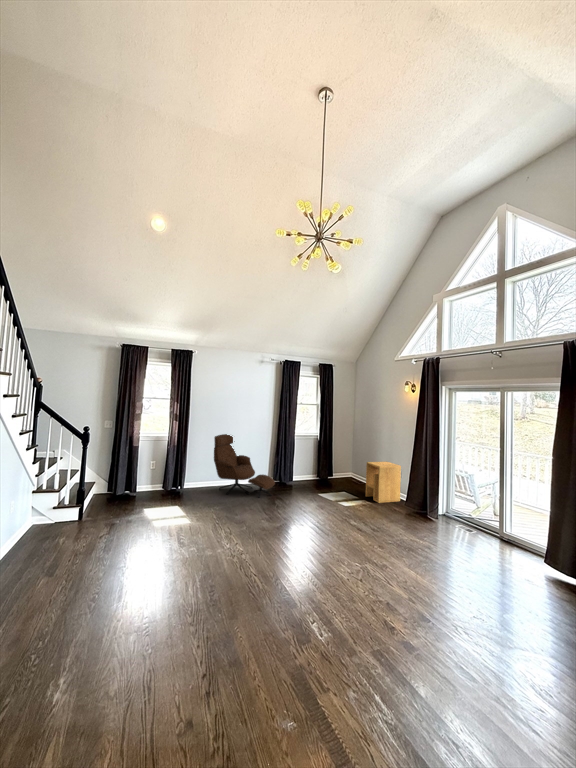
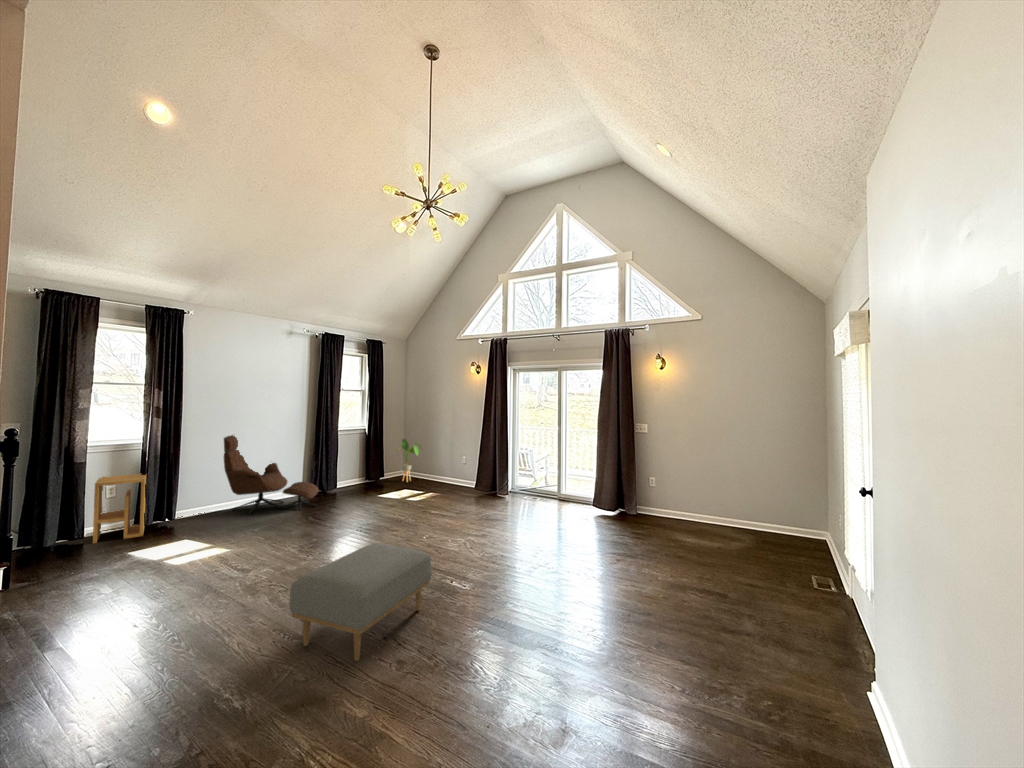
house plant: none [342,447,365,485] -> present [397,439,421,481]
side table: present [366,462,401,503] -> present [93,474,146,543]
ottoman: none [165,557,301,693] -> present [289,543,432,661]

